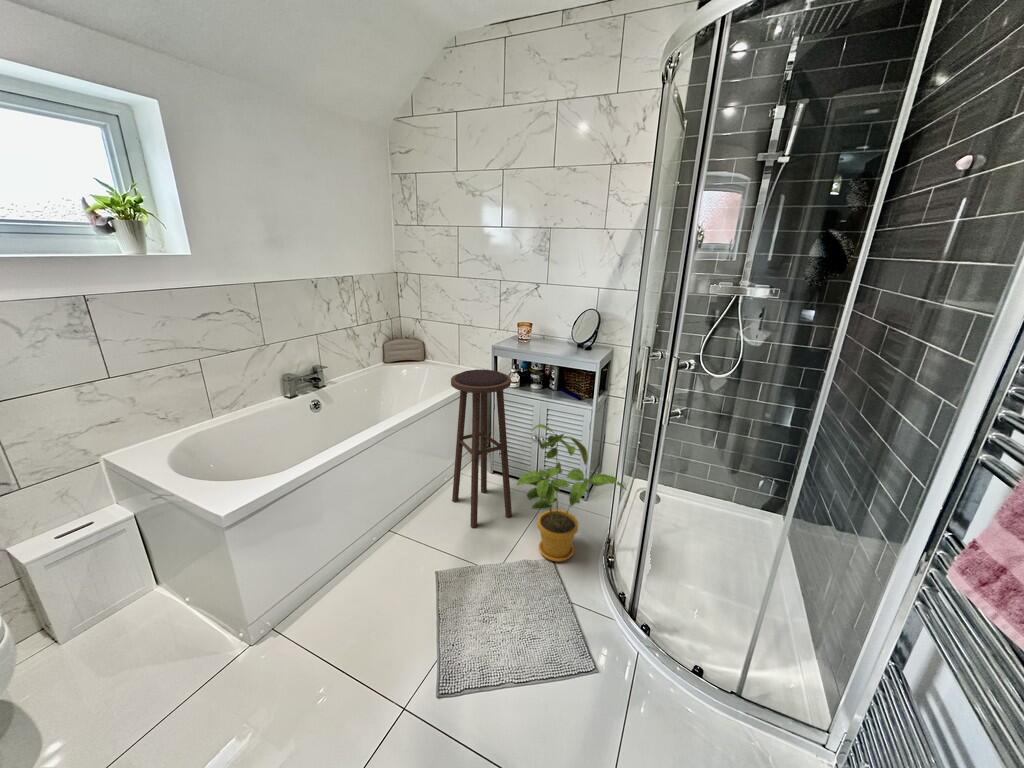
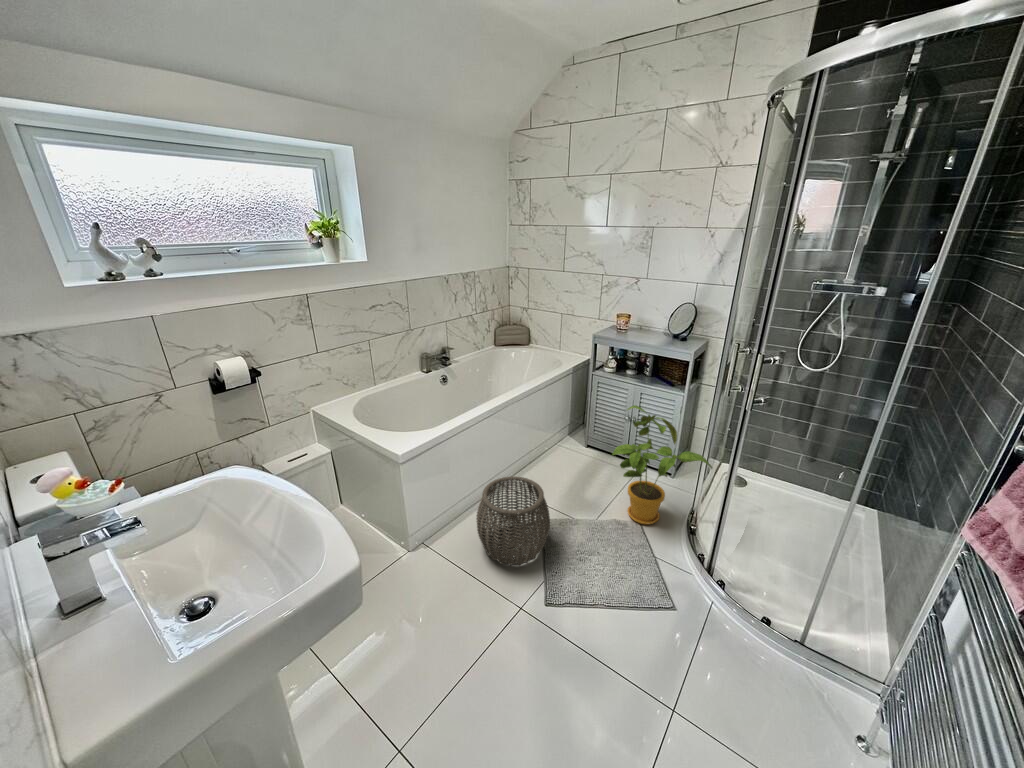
stool: present [451,369,512,527] -> none [552,355,610,490]
woven basket: none [347,524,445,645] -> present [476,476,550,565]

